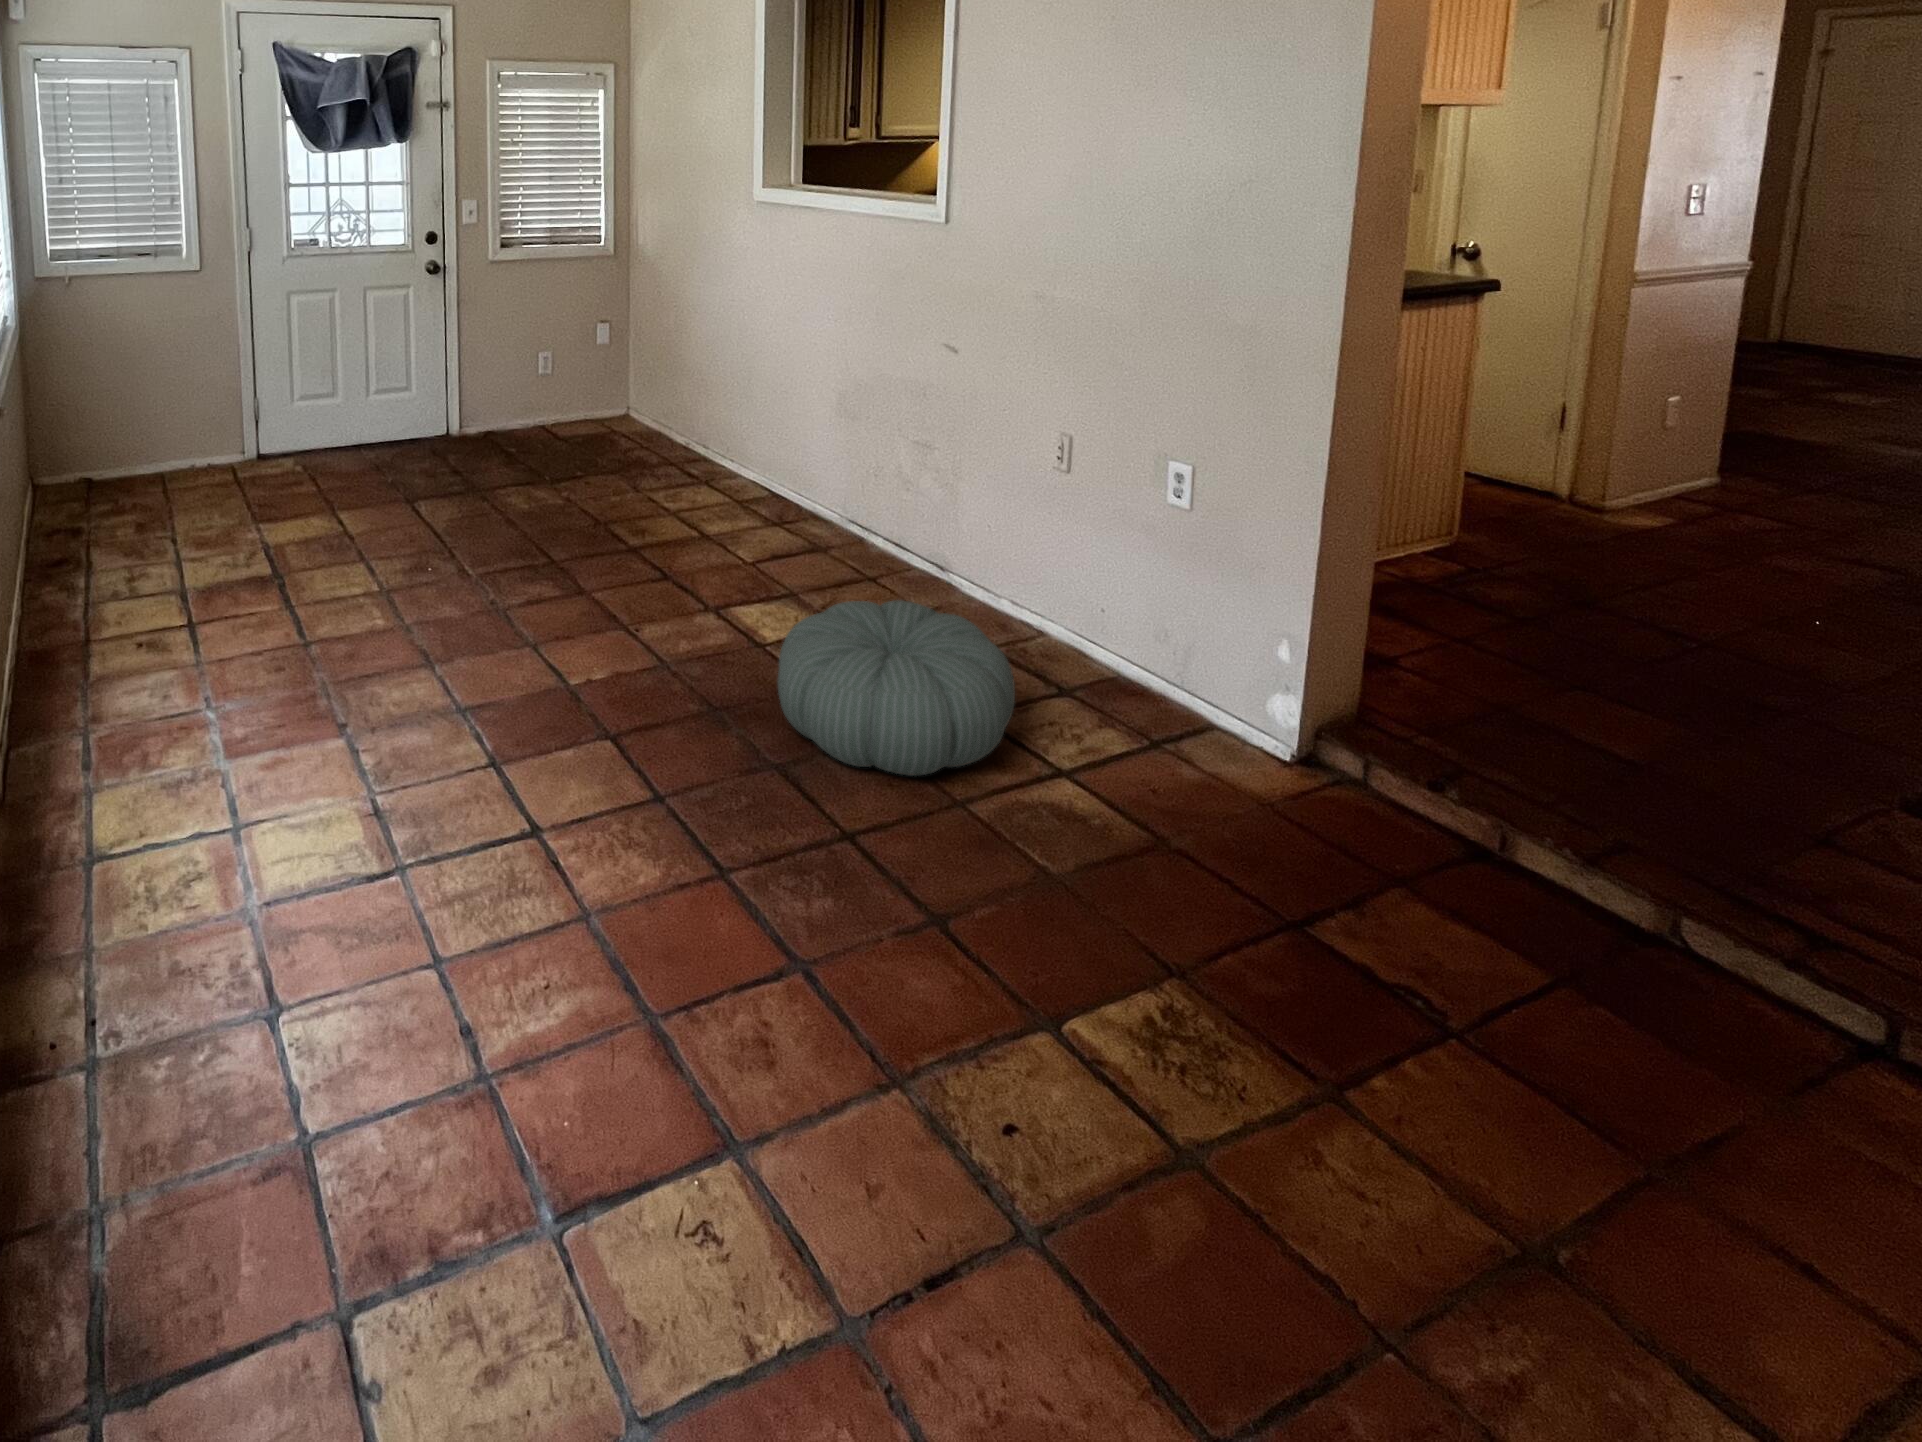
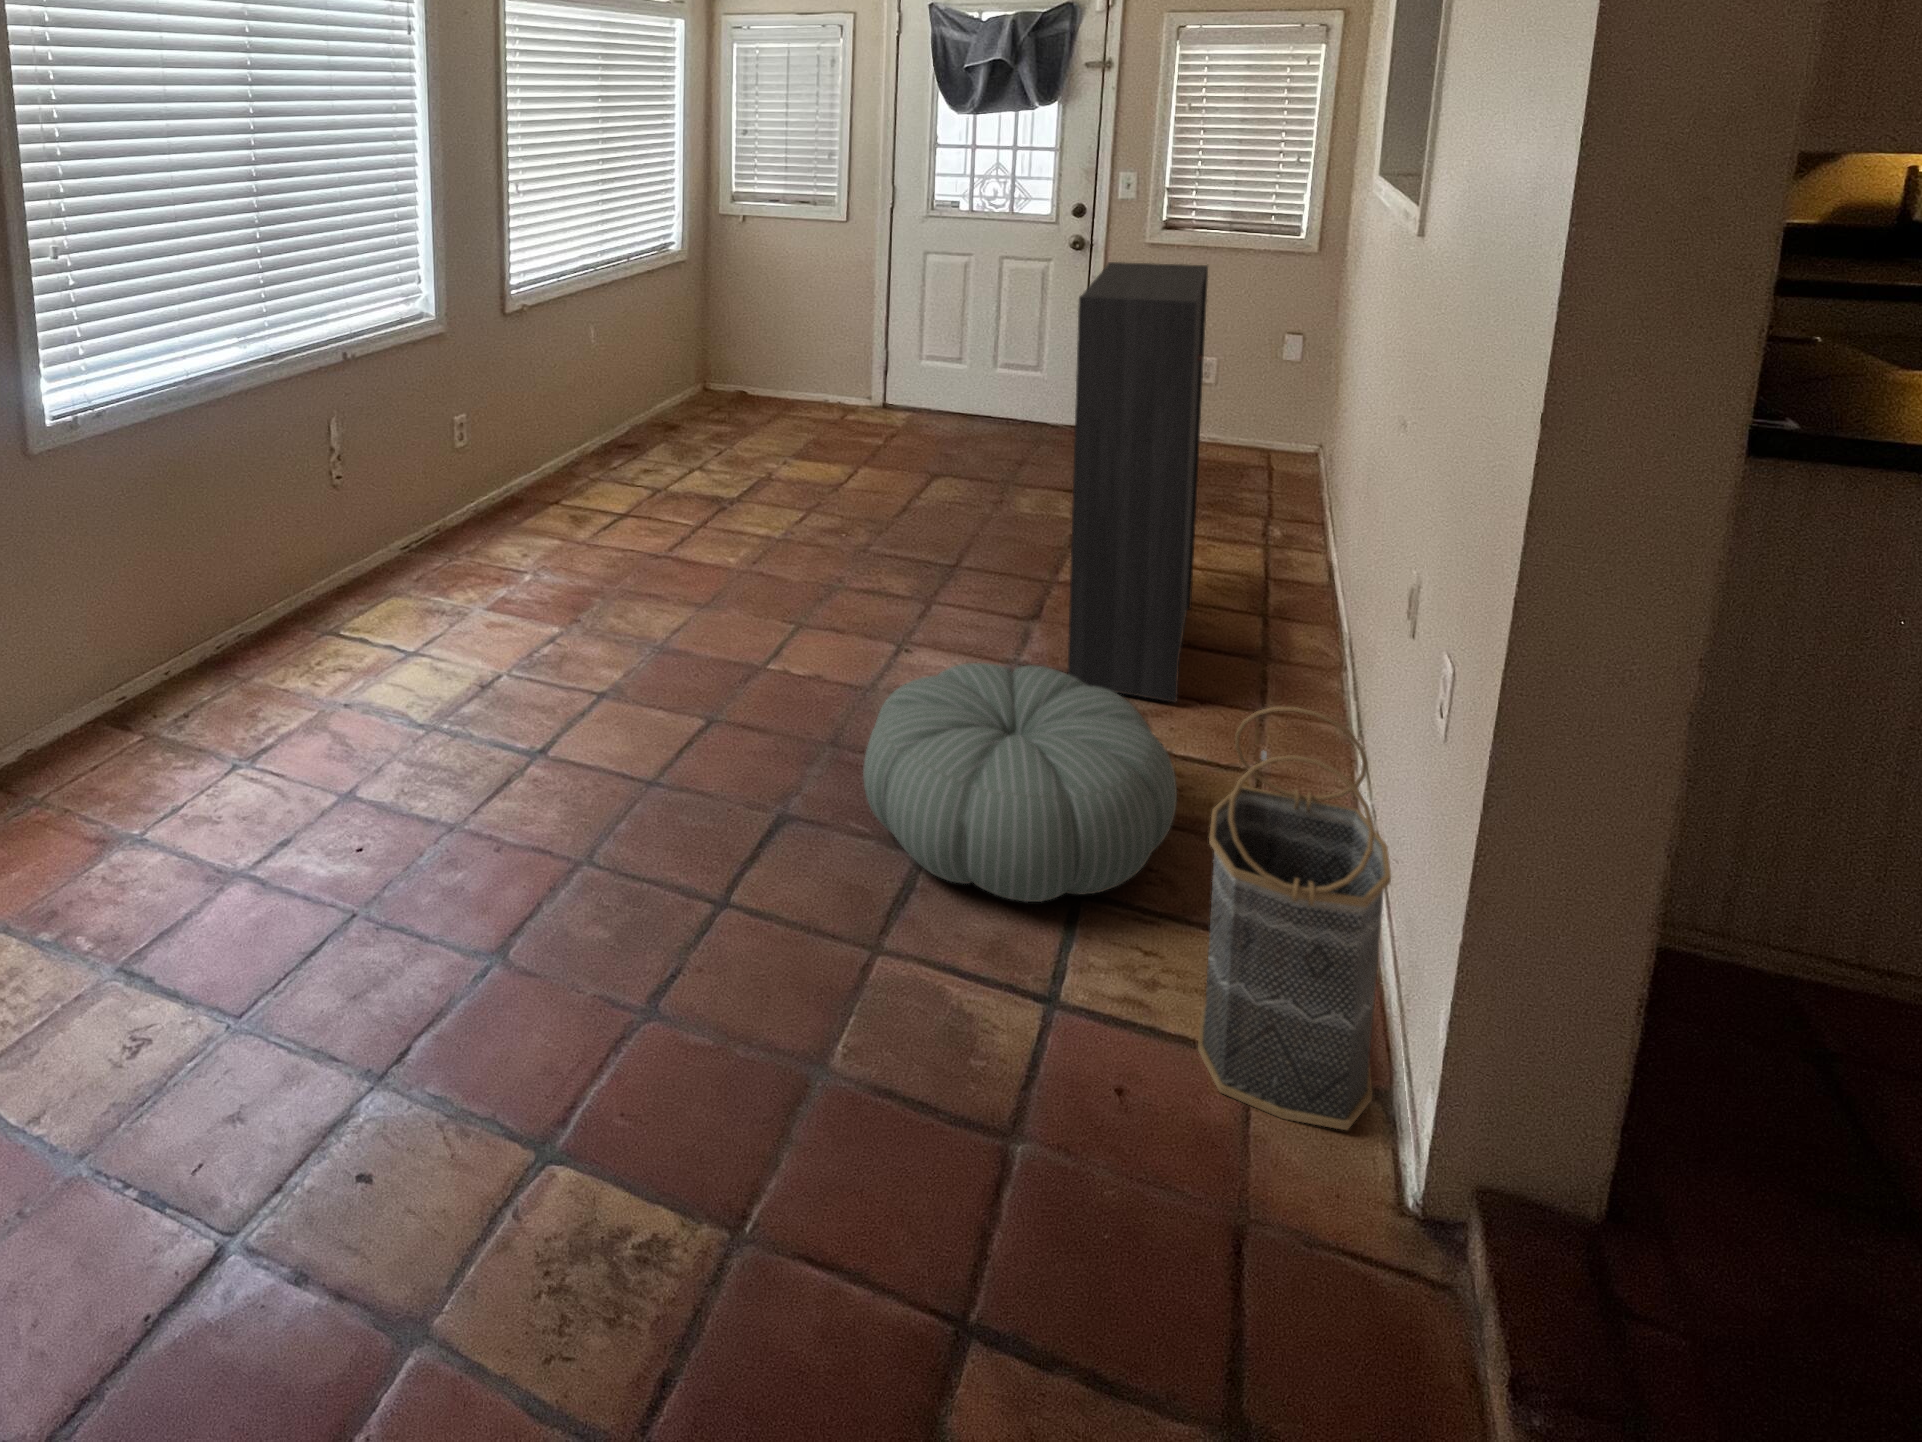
bookcase: none [676,275,915,623] -> present [1068,262,1267,760]
basket: none [1096,546,1239,799] -> present [1198,707,1391,1130]

